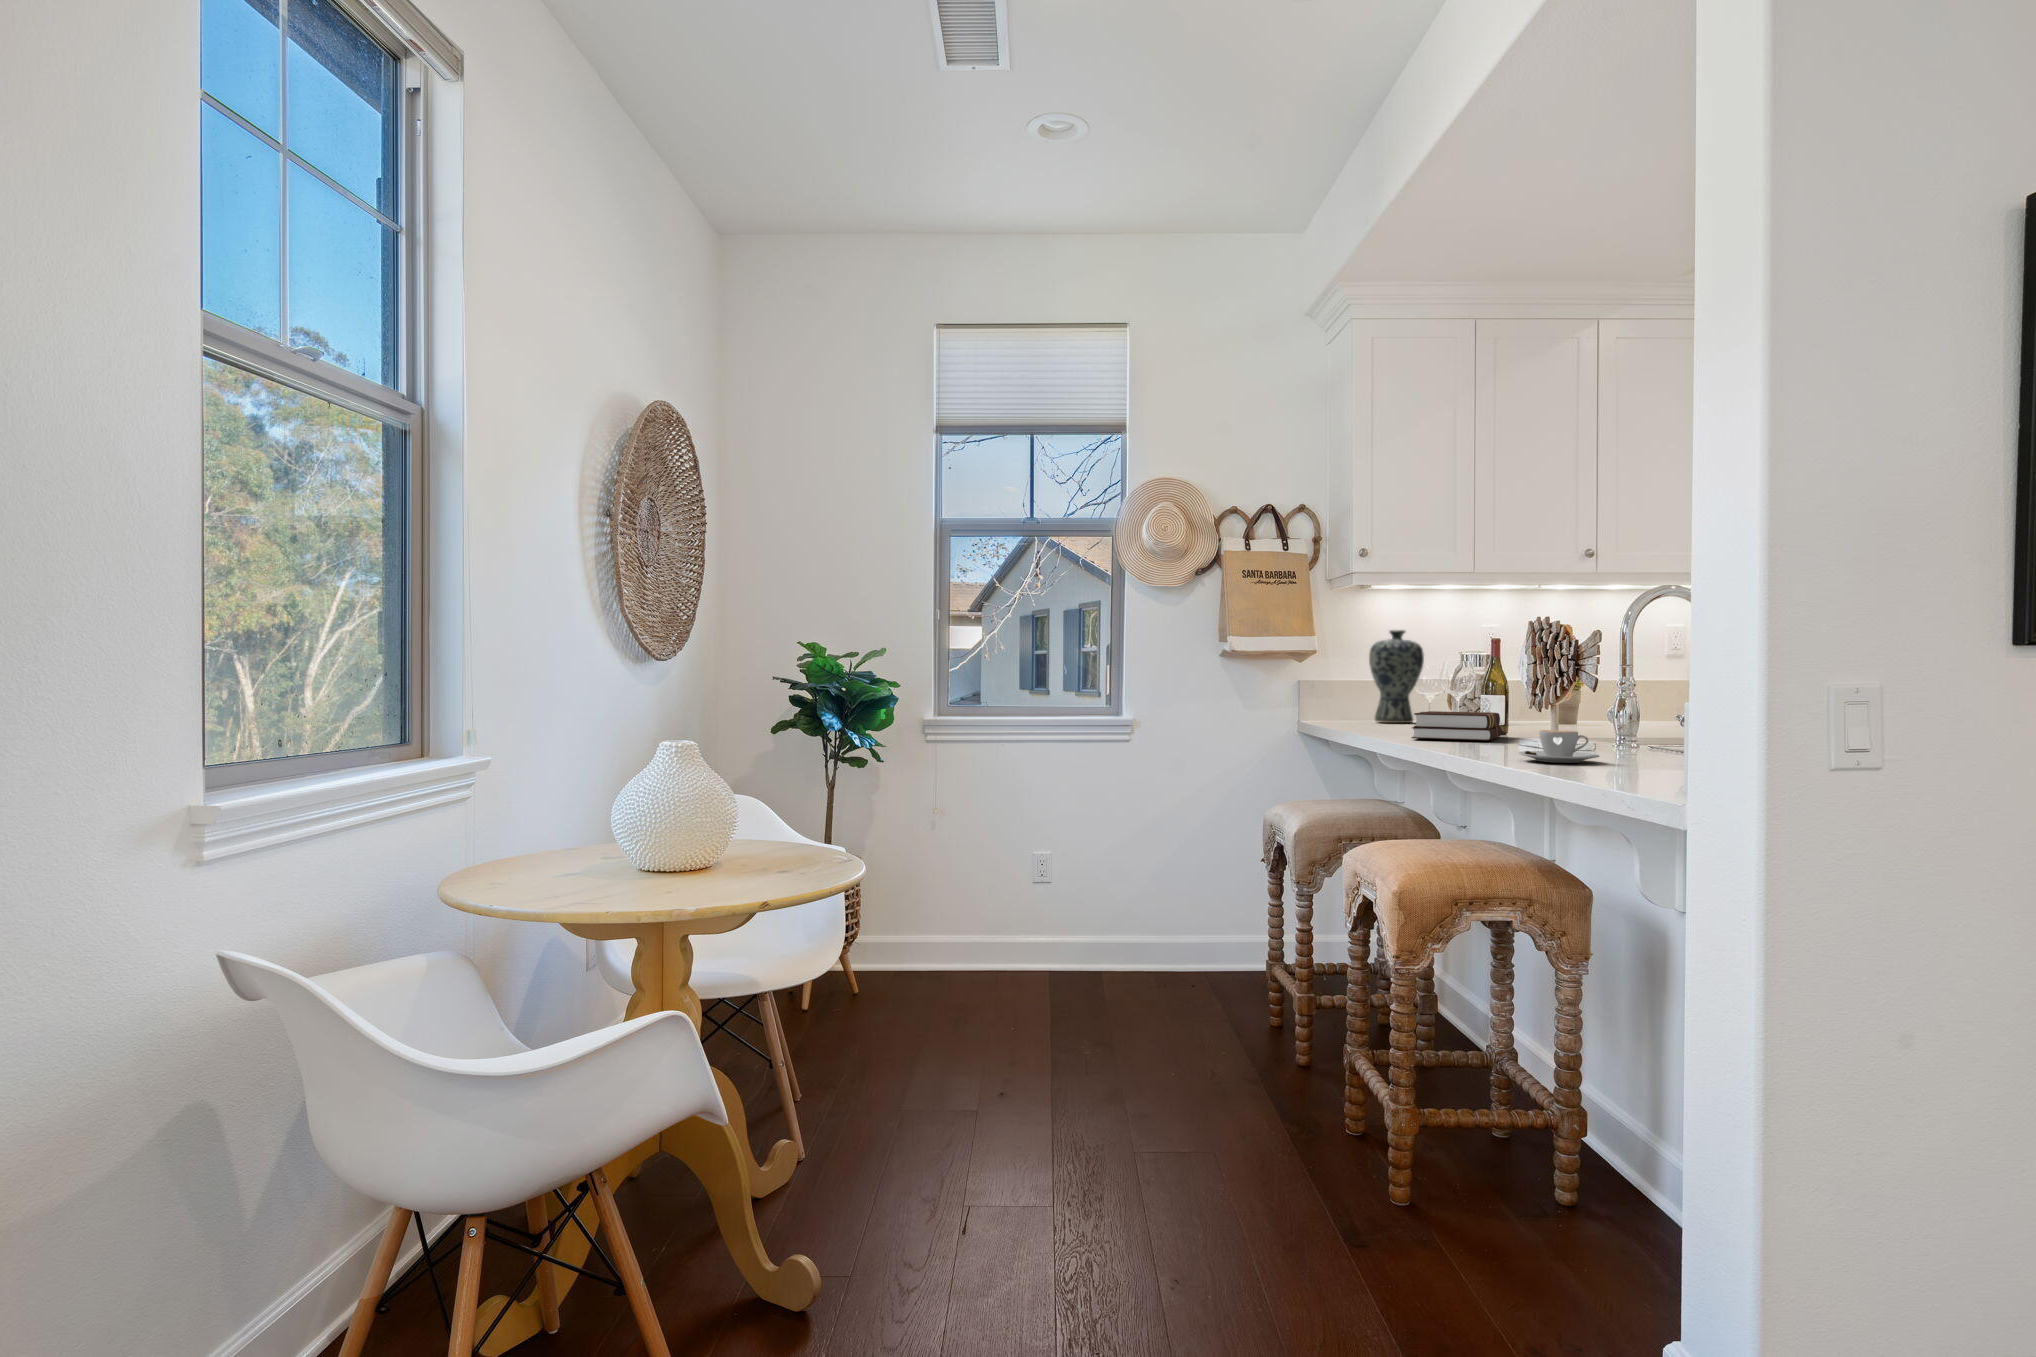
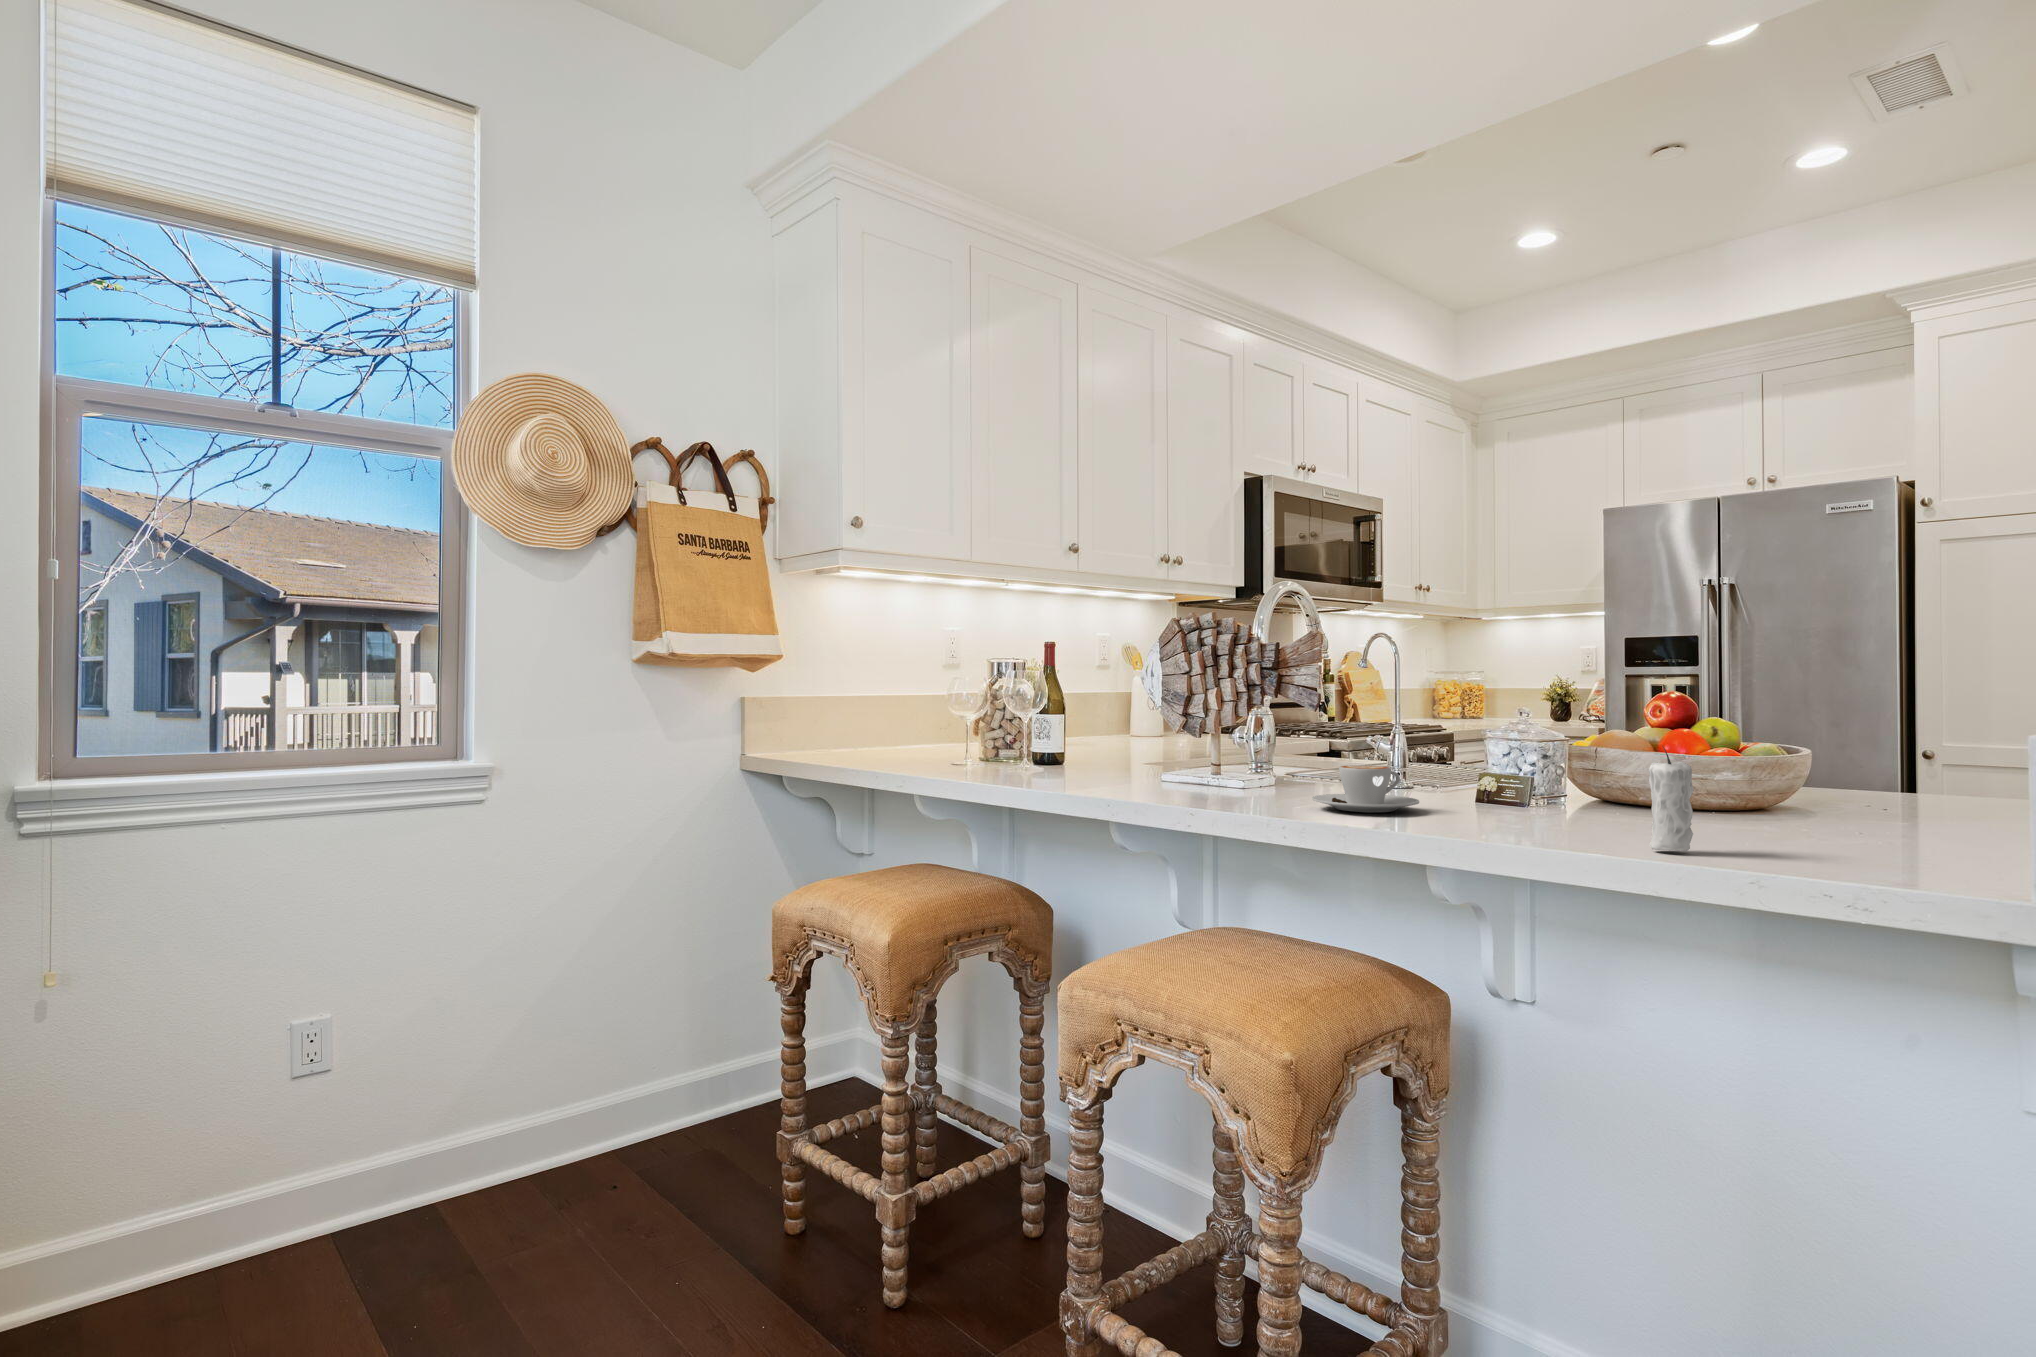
vase: present [1369,630,1424,723] -> none [845,630,914,754]
hardback book: present [1411,711,1502,741] -> none [1001,738,1131,780]
candle: none [1612,713,1640,784] -> present [1648,749,1694,851]

